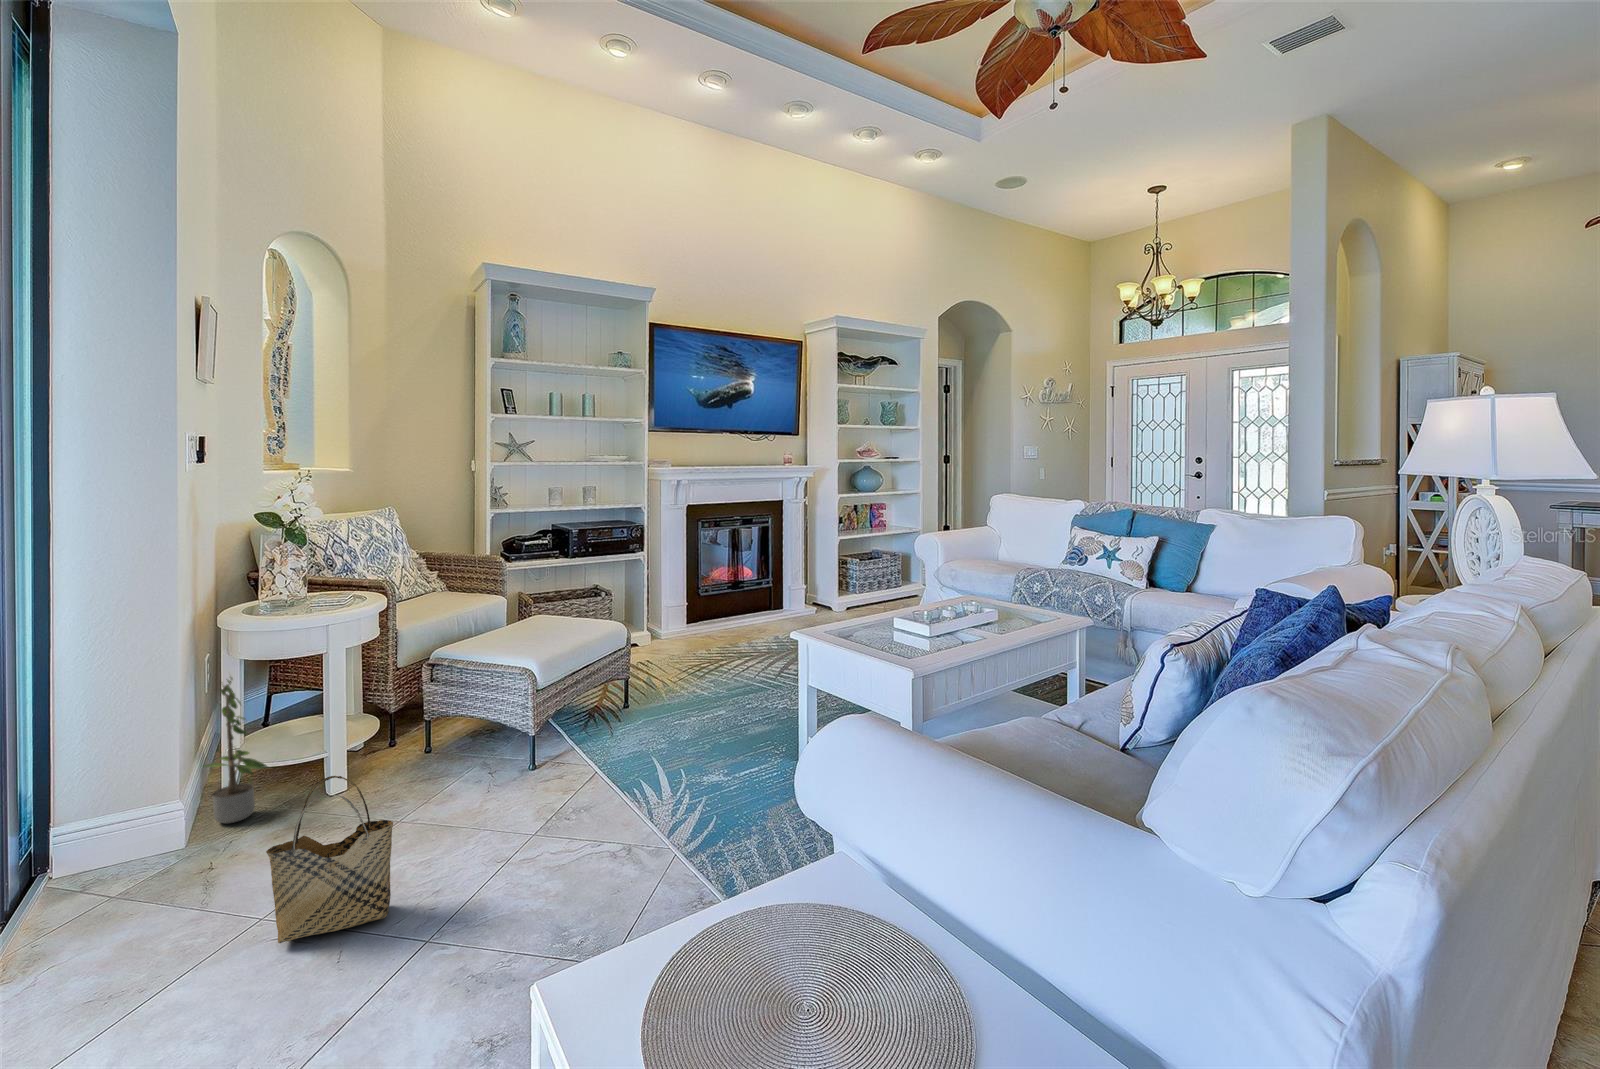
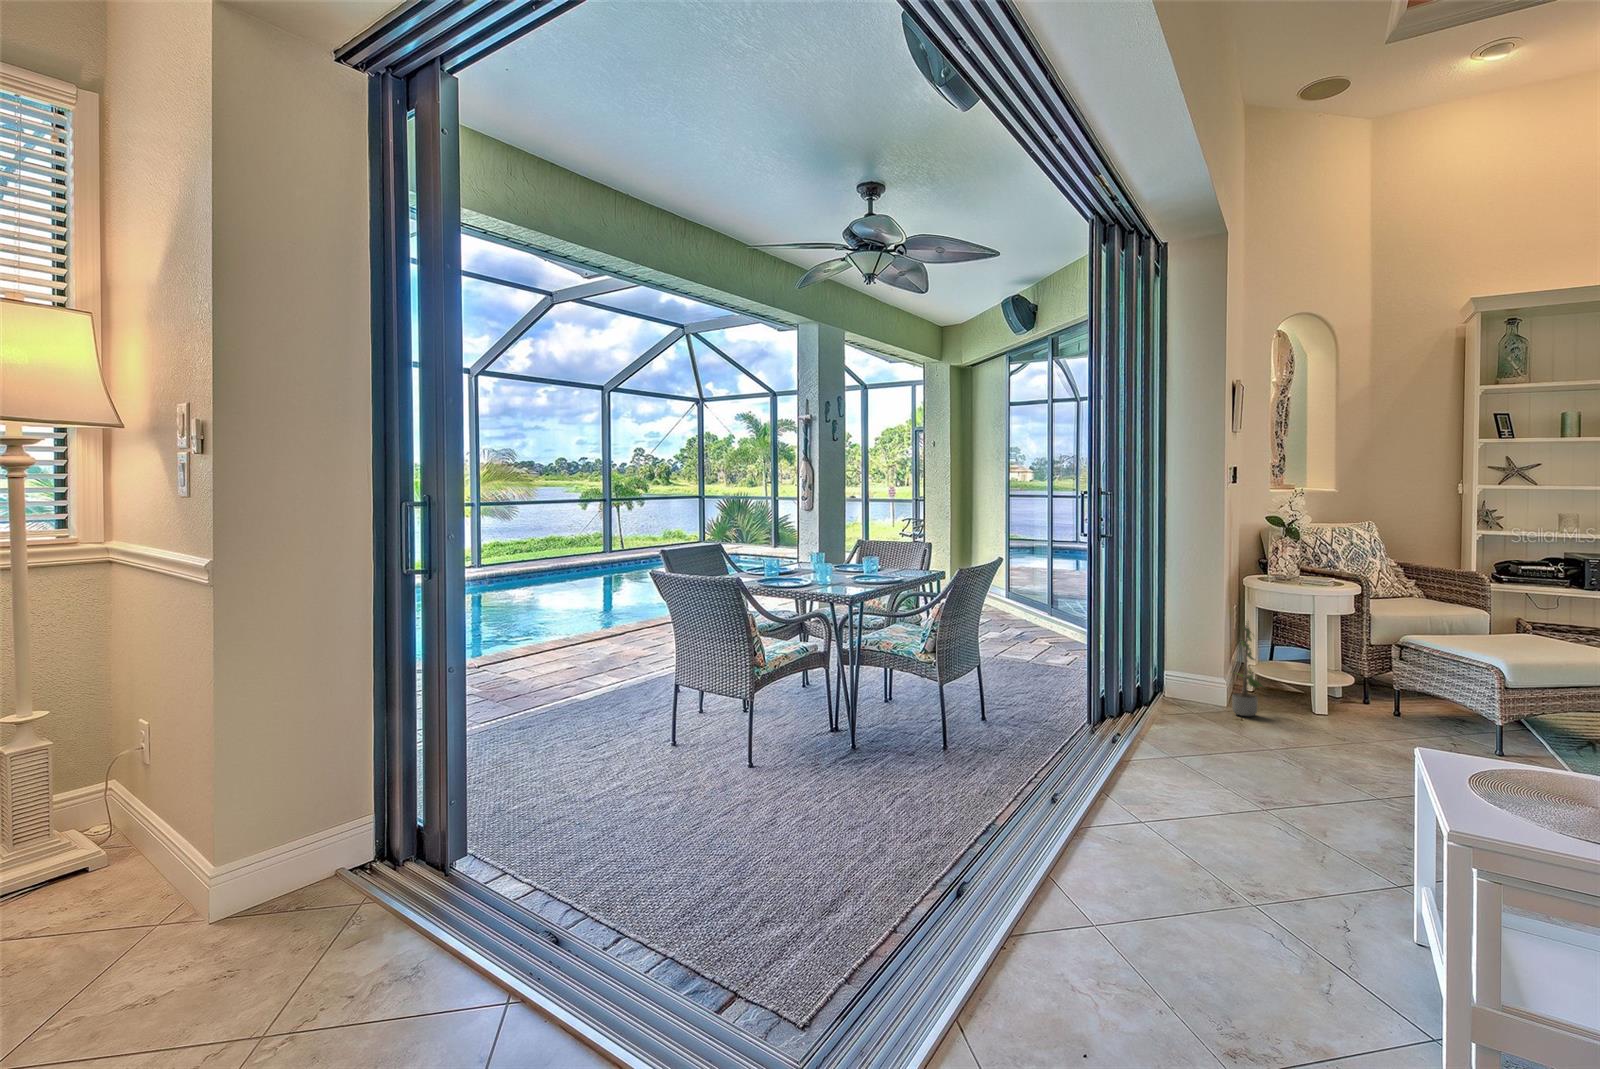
woven basket: present [266,776,393,943] -> none [1276,678,1363,781]

